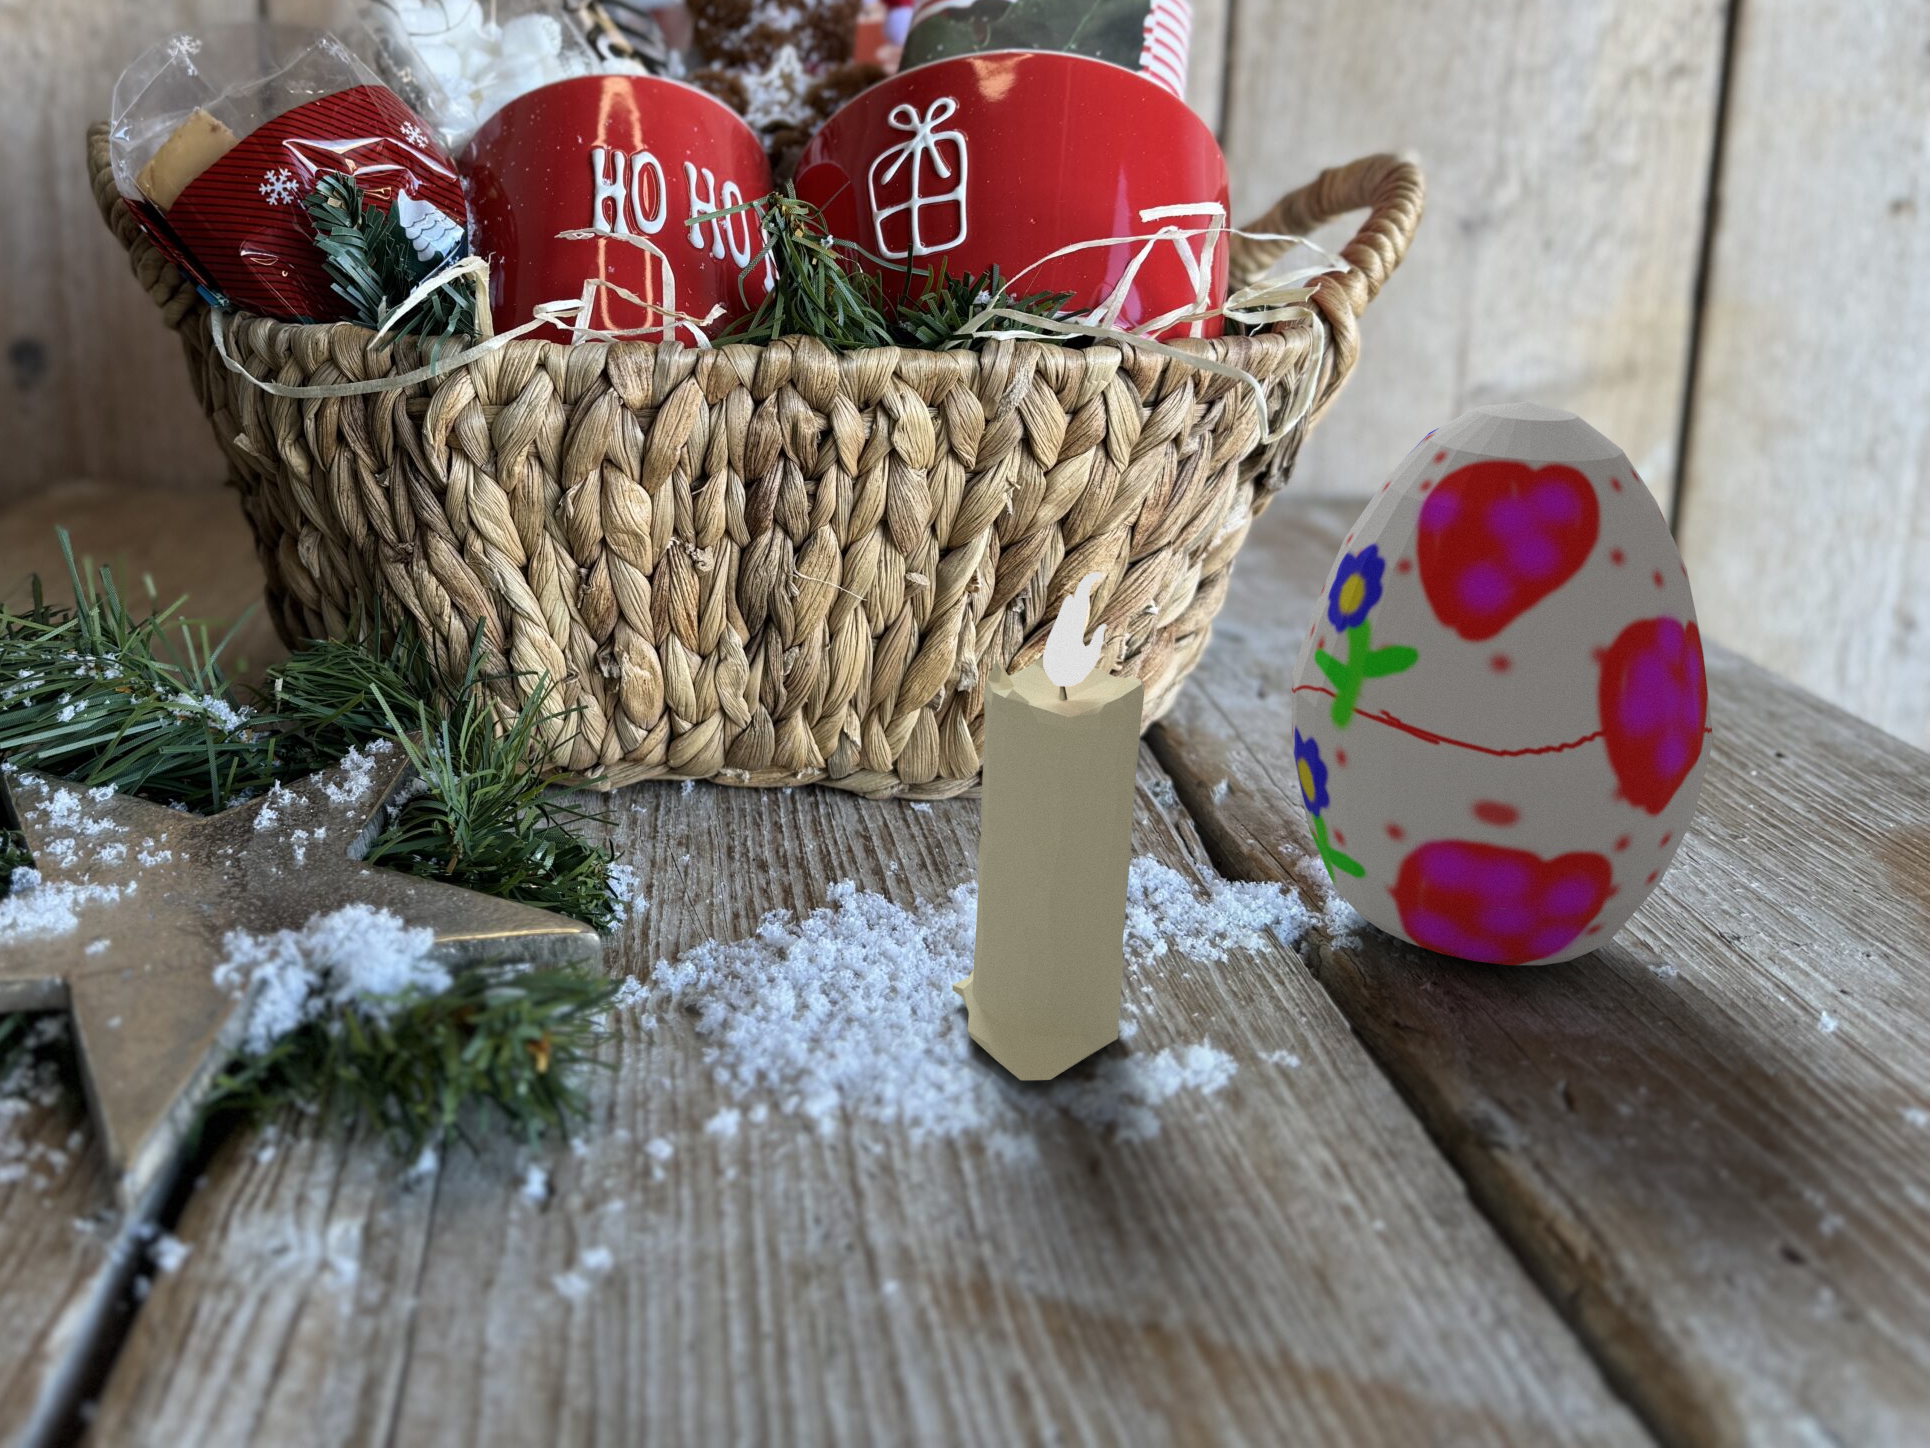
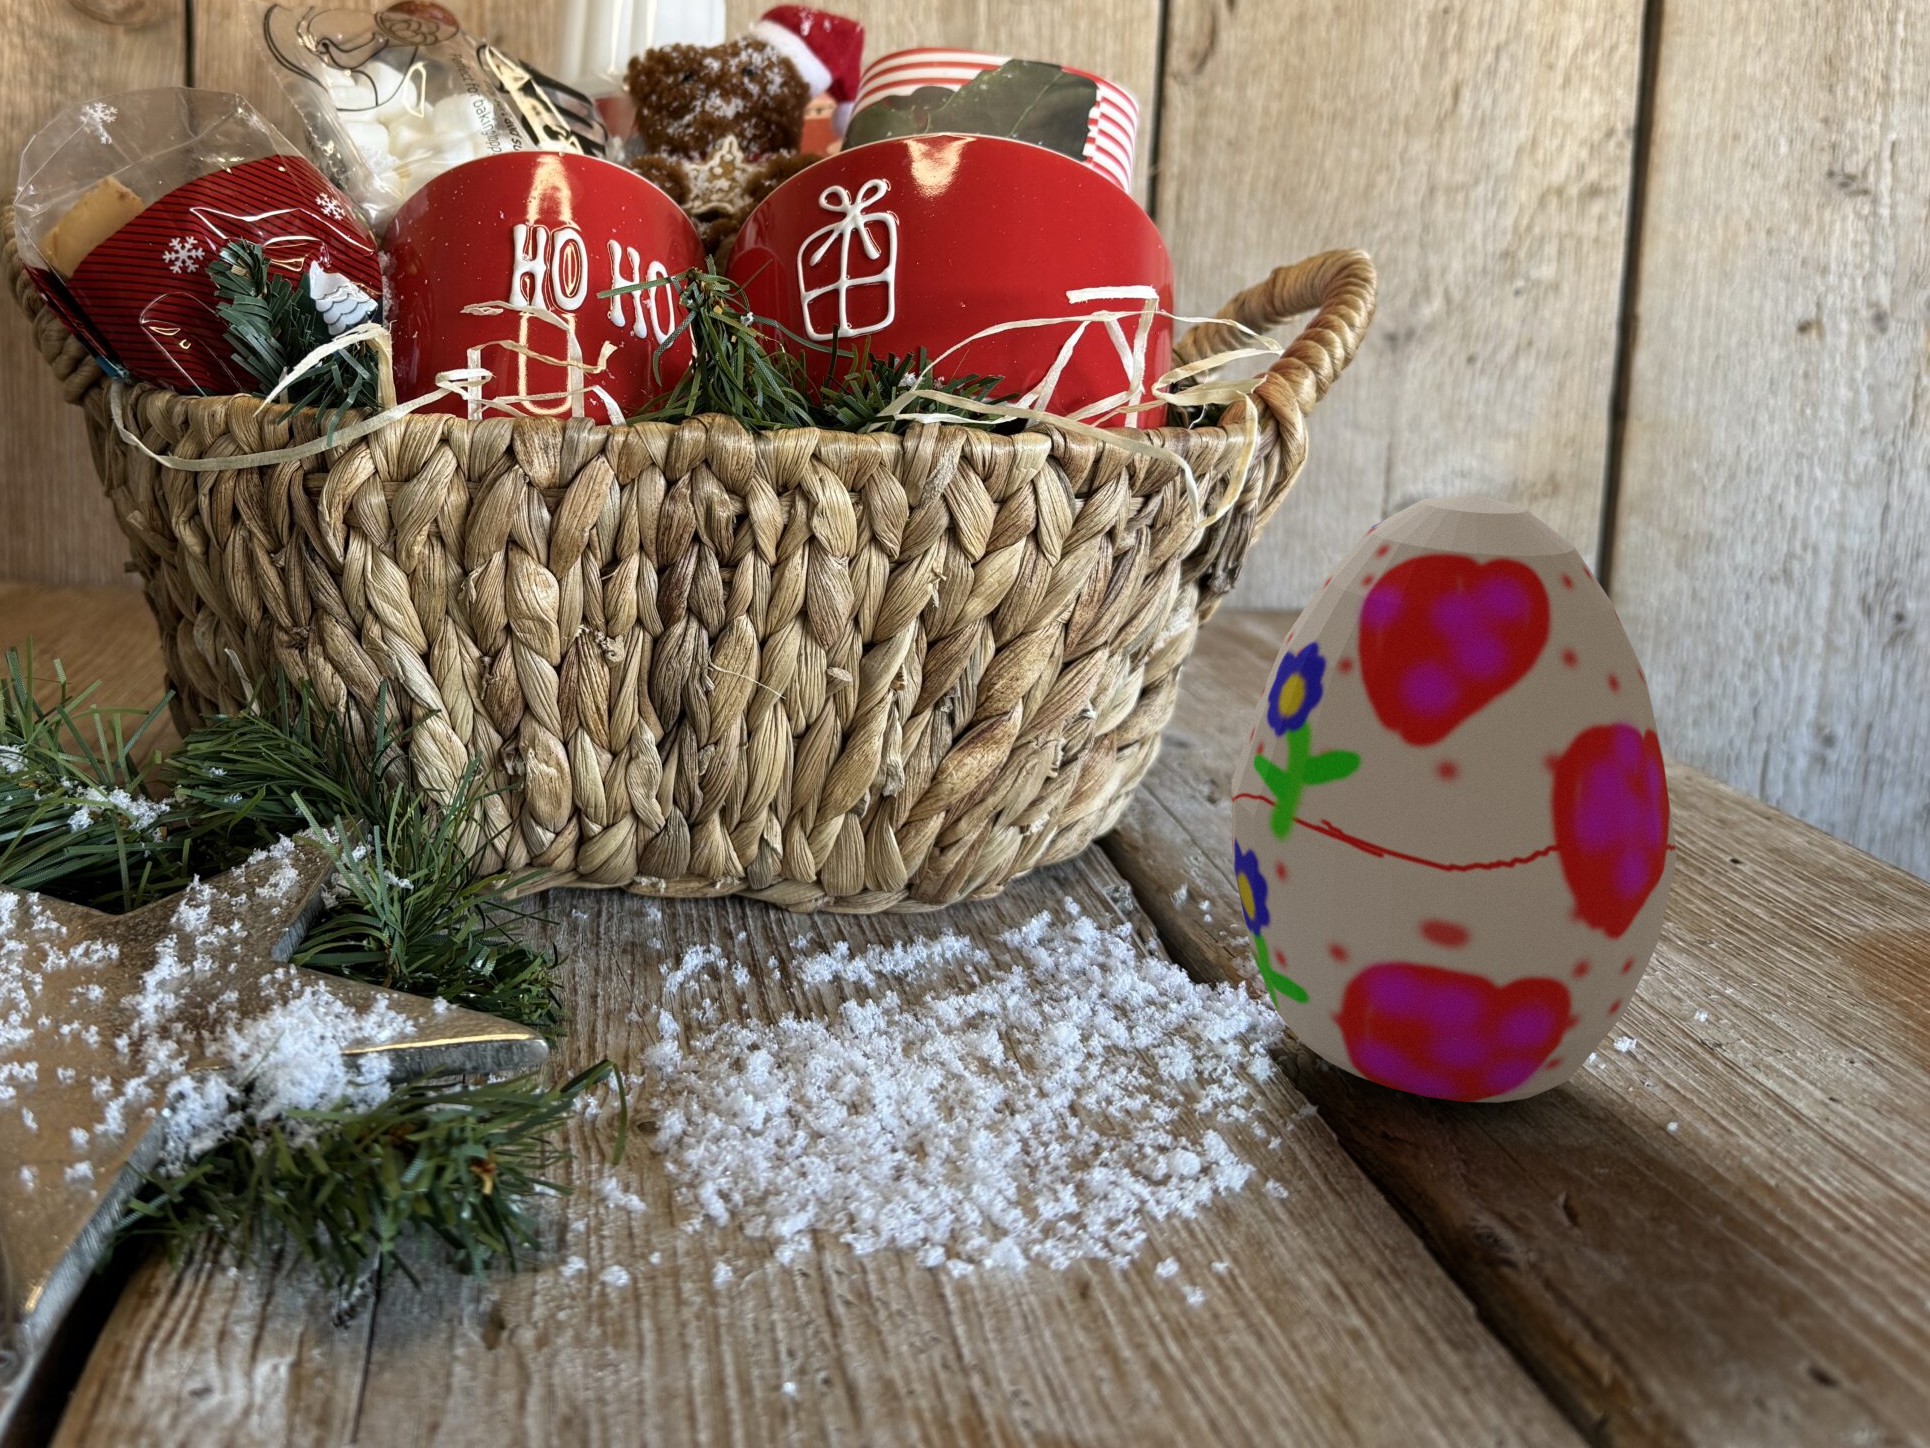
candle: present [953,572,1145,1080] -> none [862,662,1065,1221]

